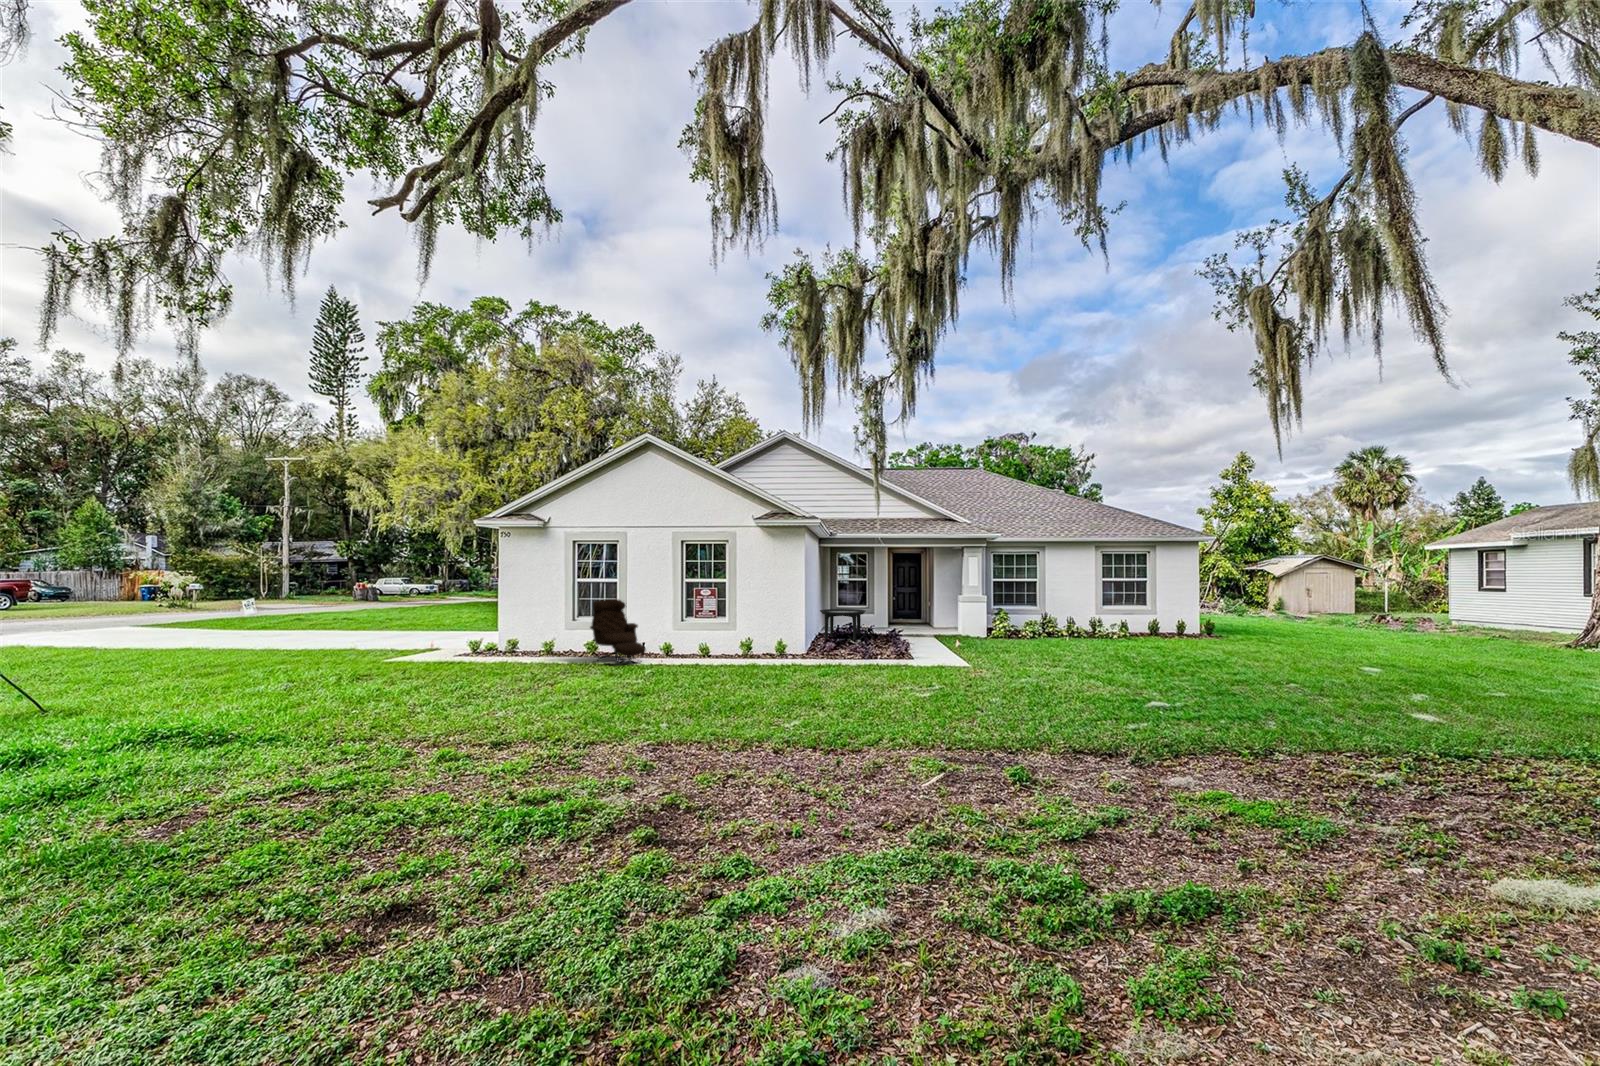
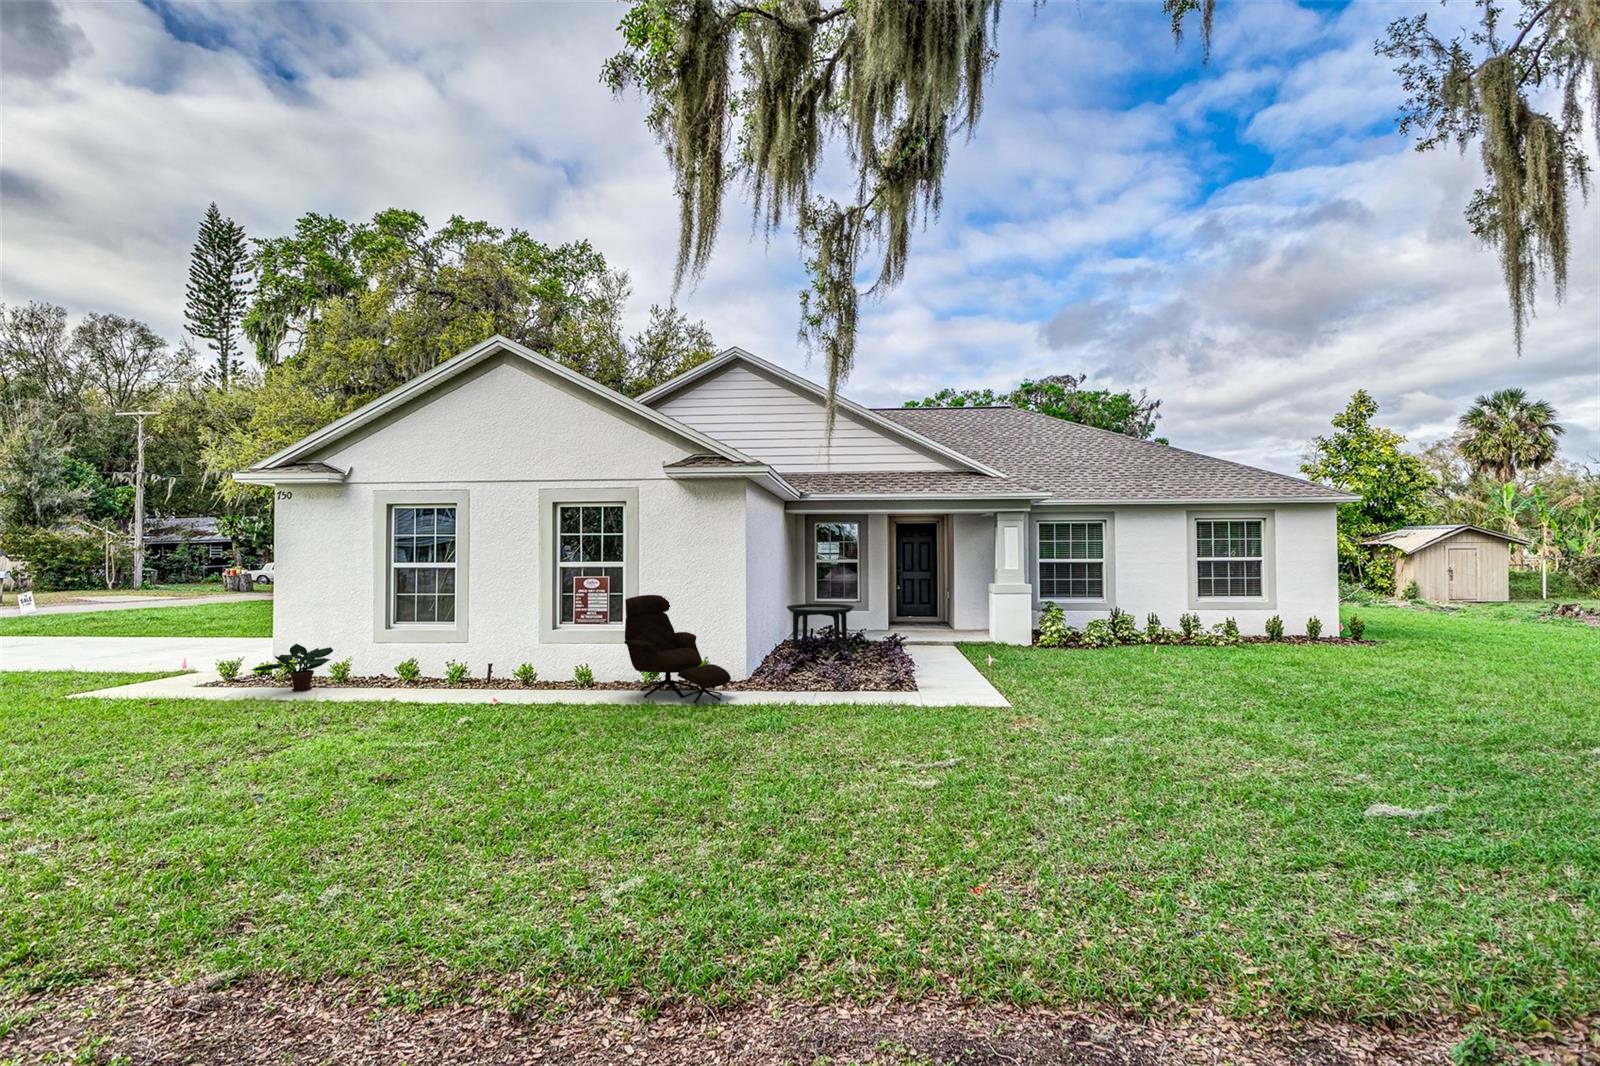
lounge chair: present [590,599,646,662] -> present [624,595,731,703]
potted plant: none [499,629,545,658] -> present [252,644,333,692]

